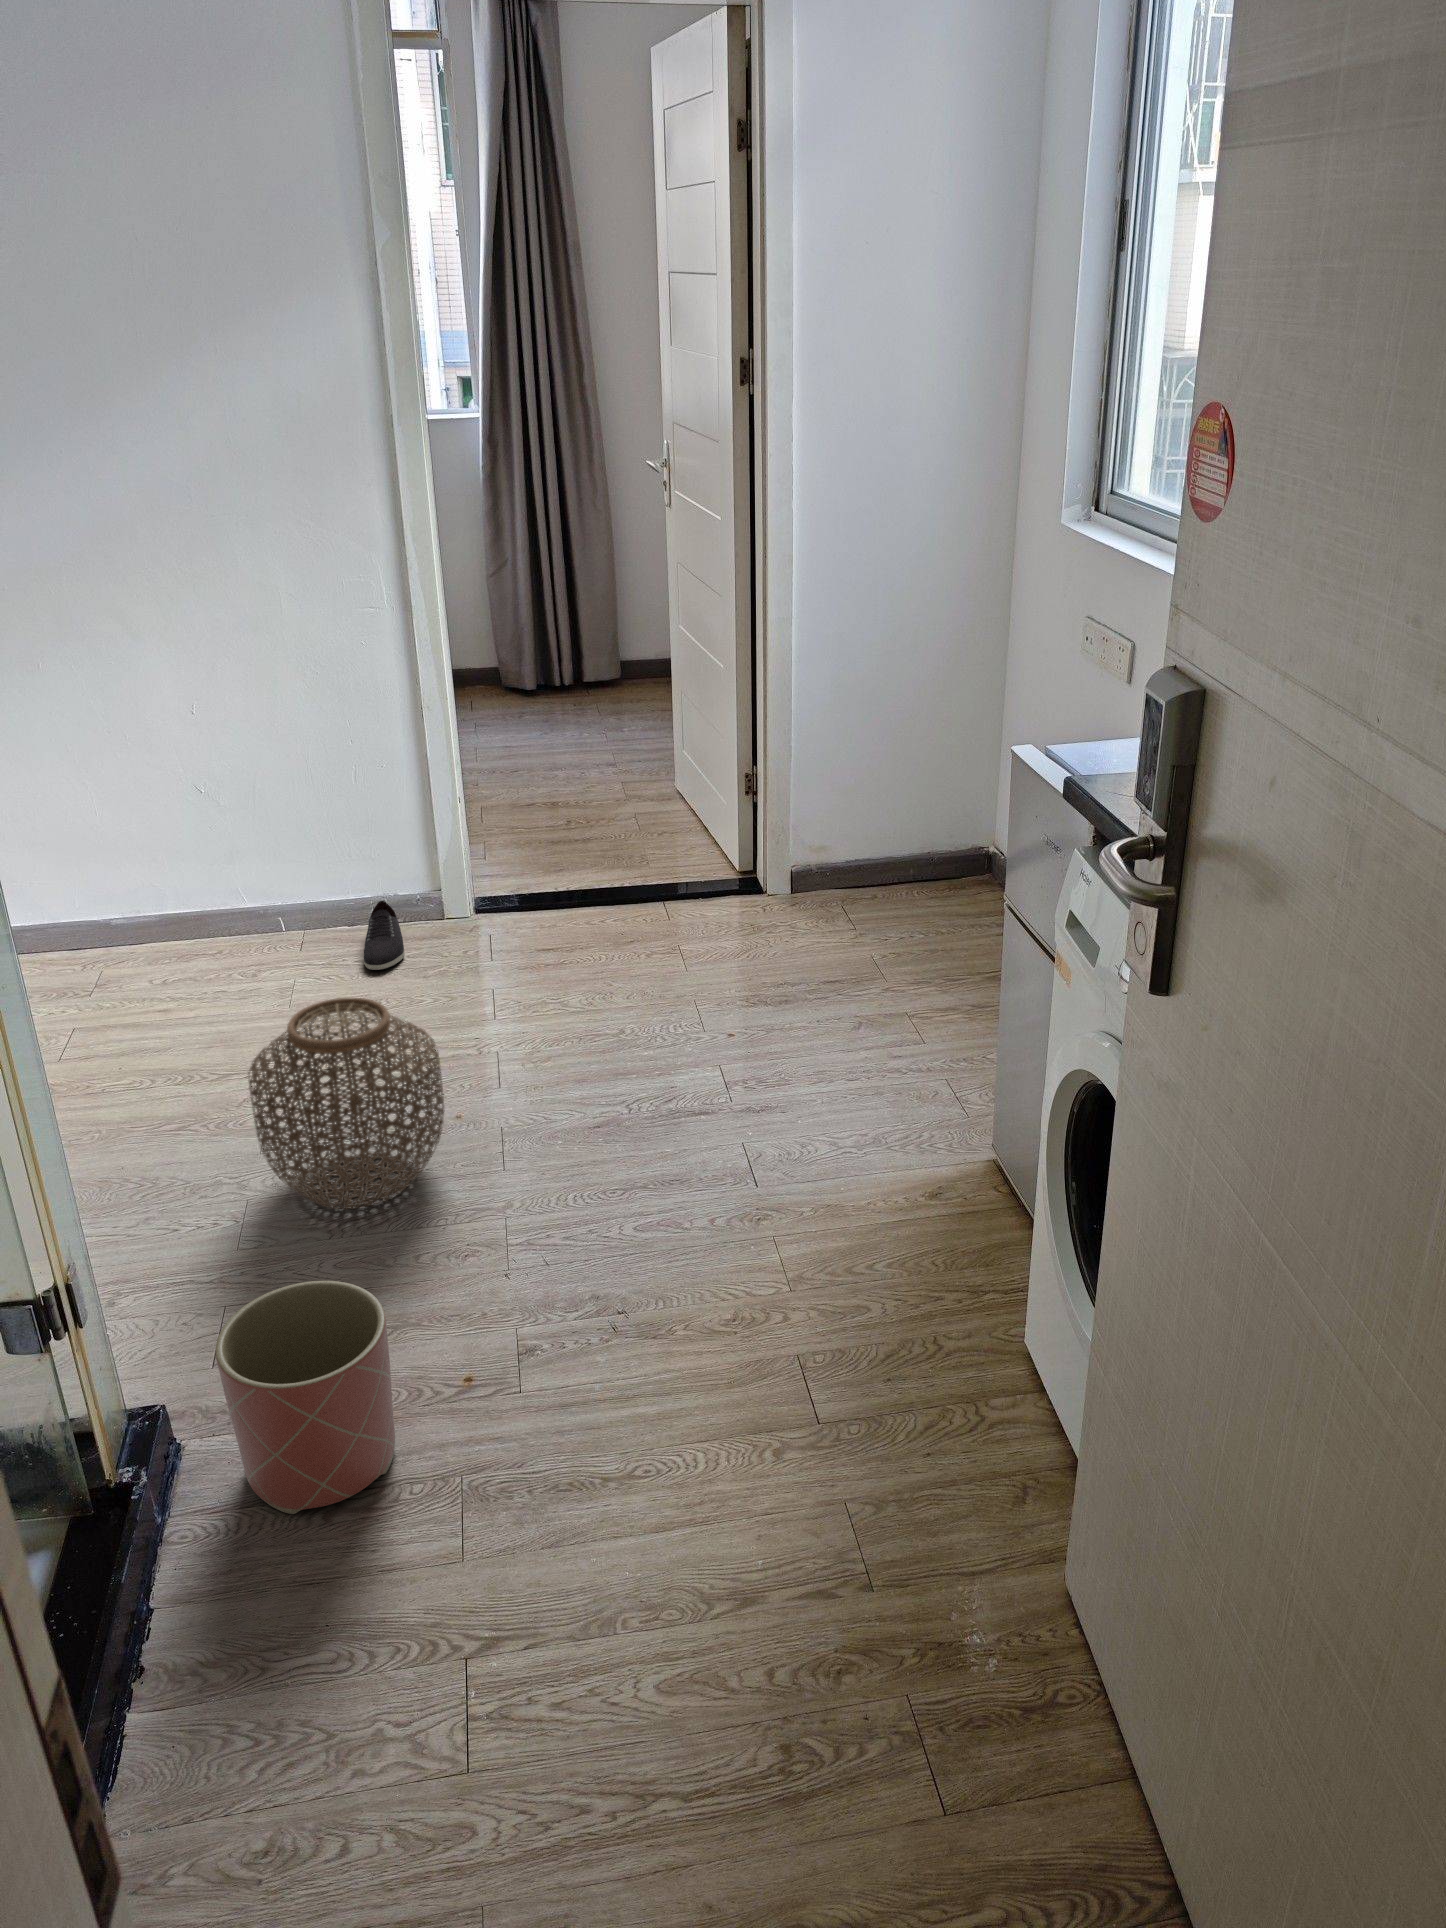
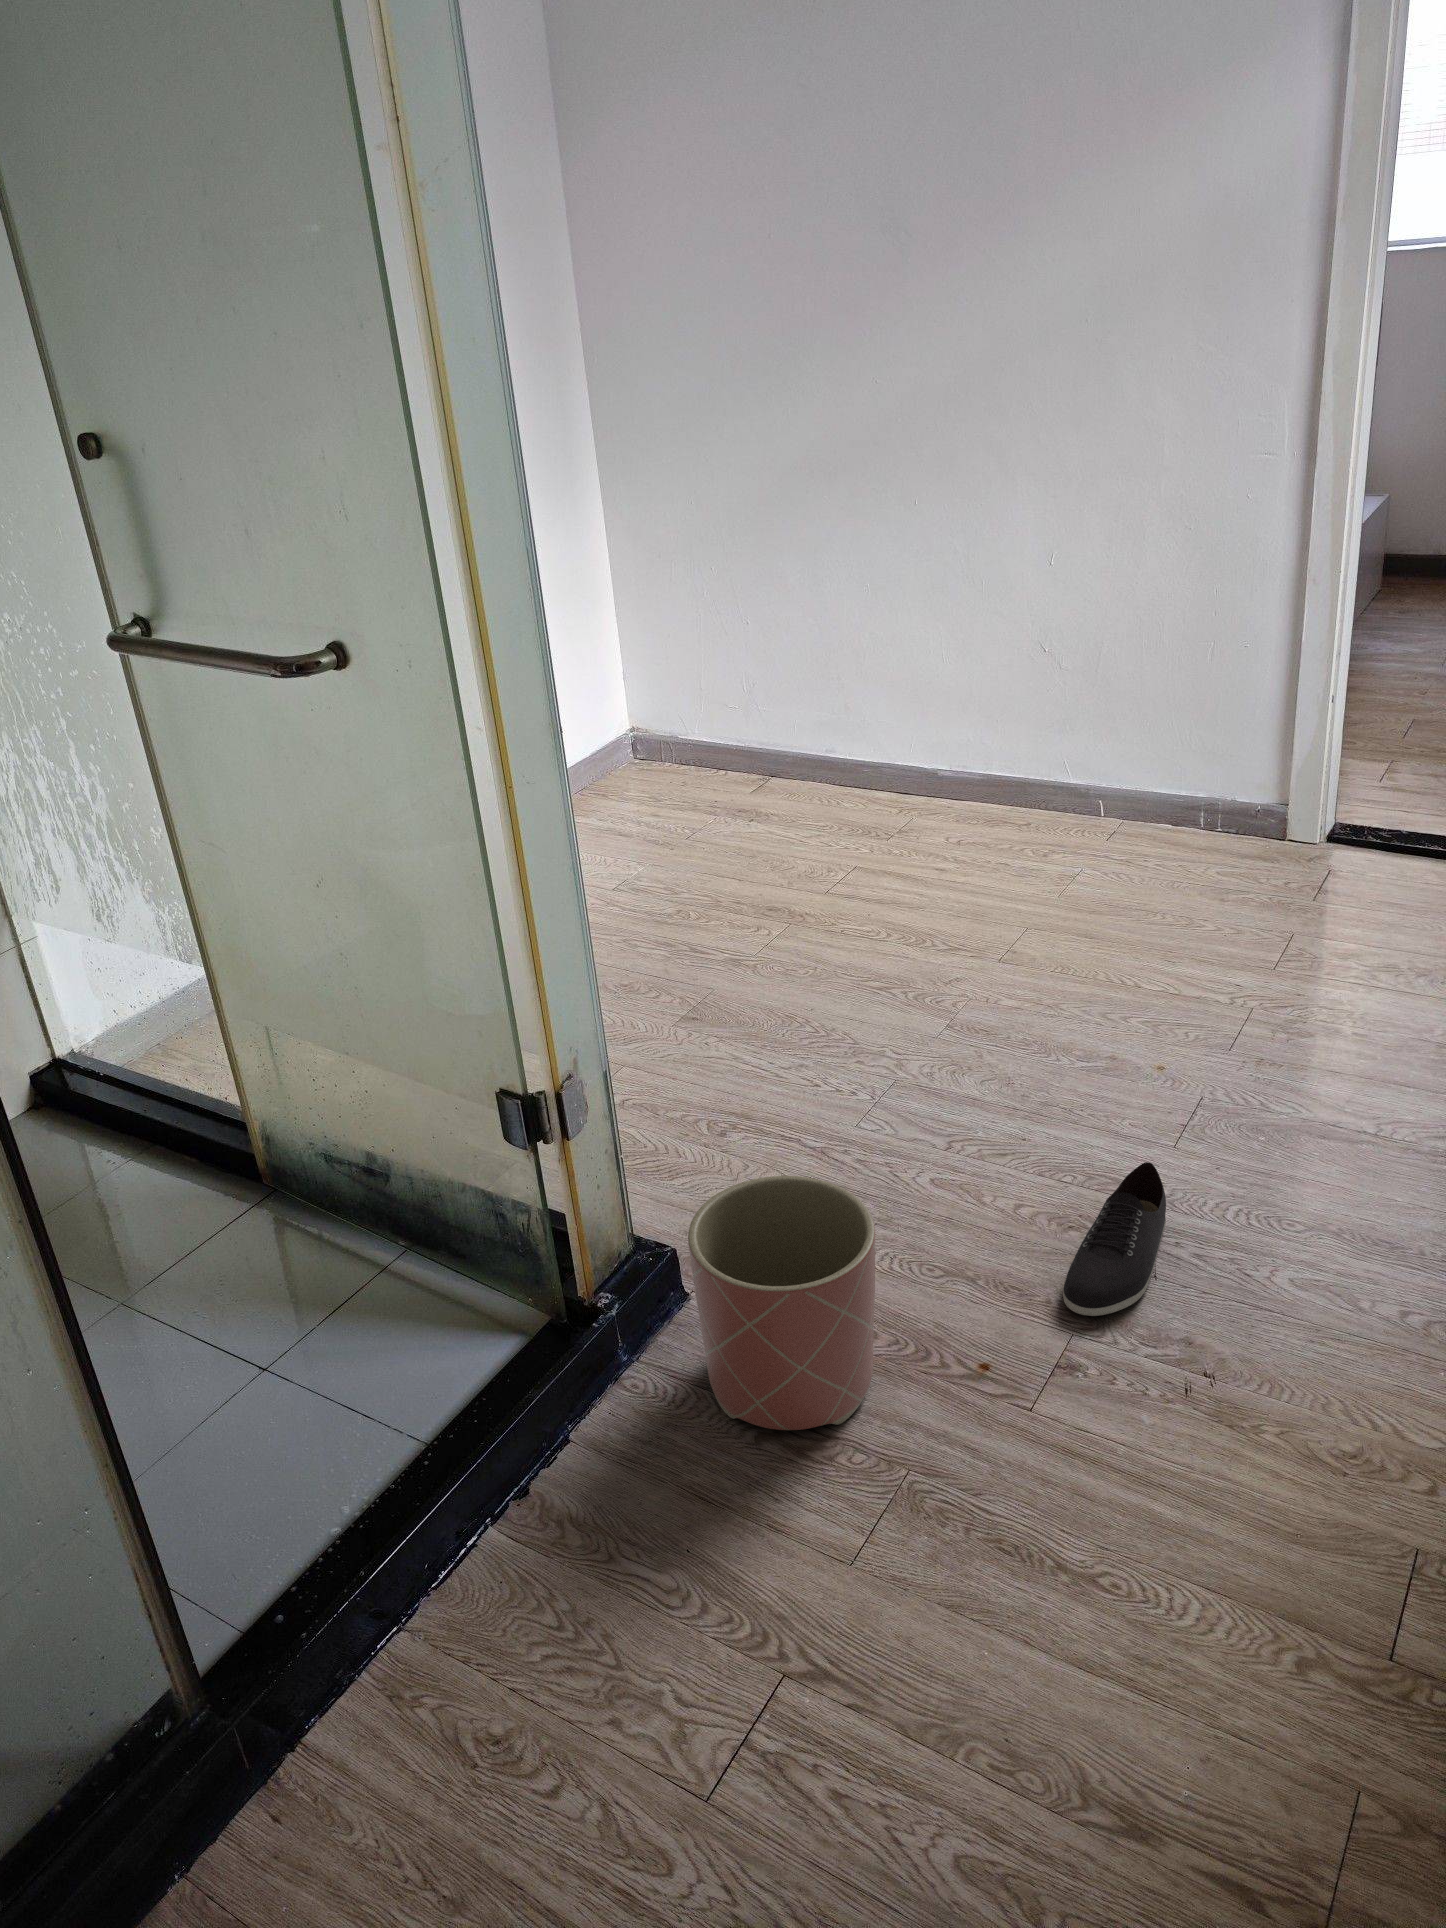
shoe: present [364,901,404,970] -> present [1063,1162,1166,1316]
woven basket: present [249,998,444,1209] -> none [906,887,1127,1133]

